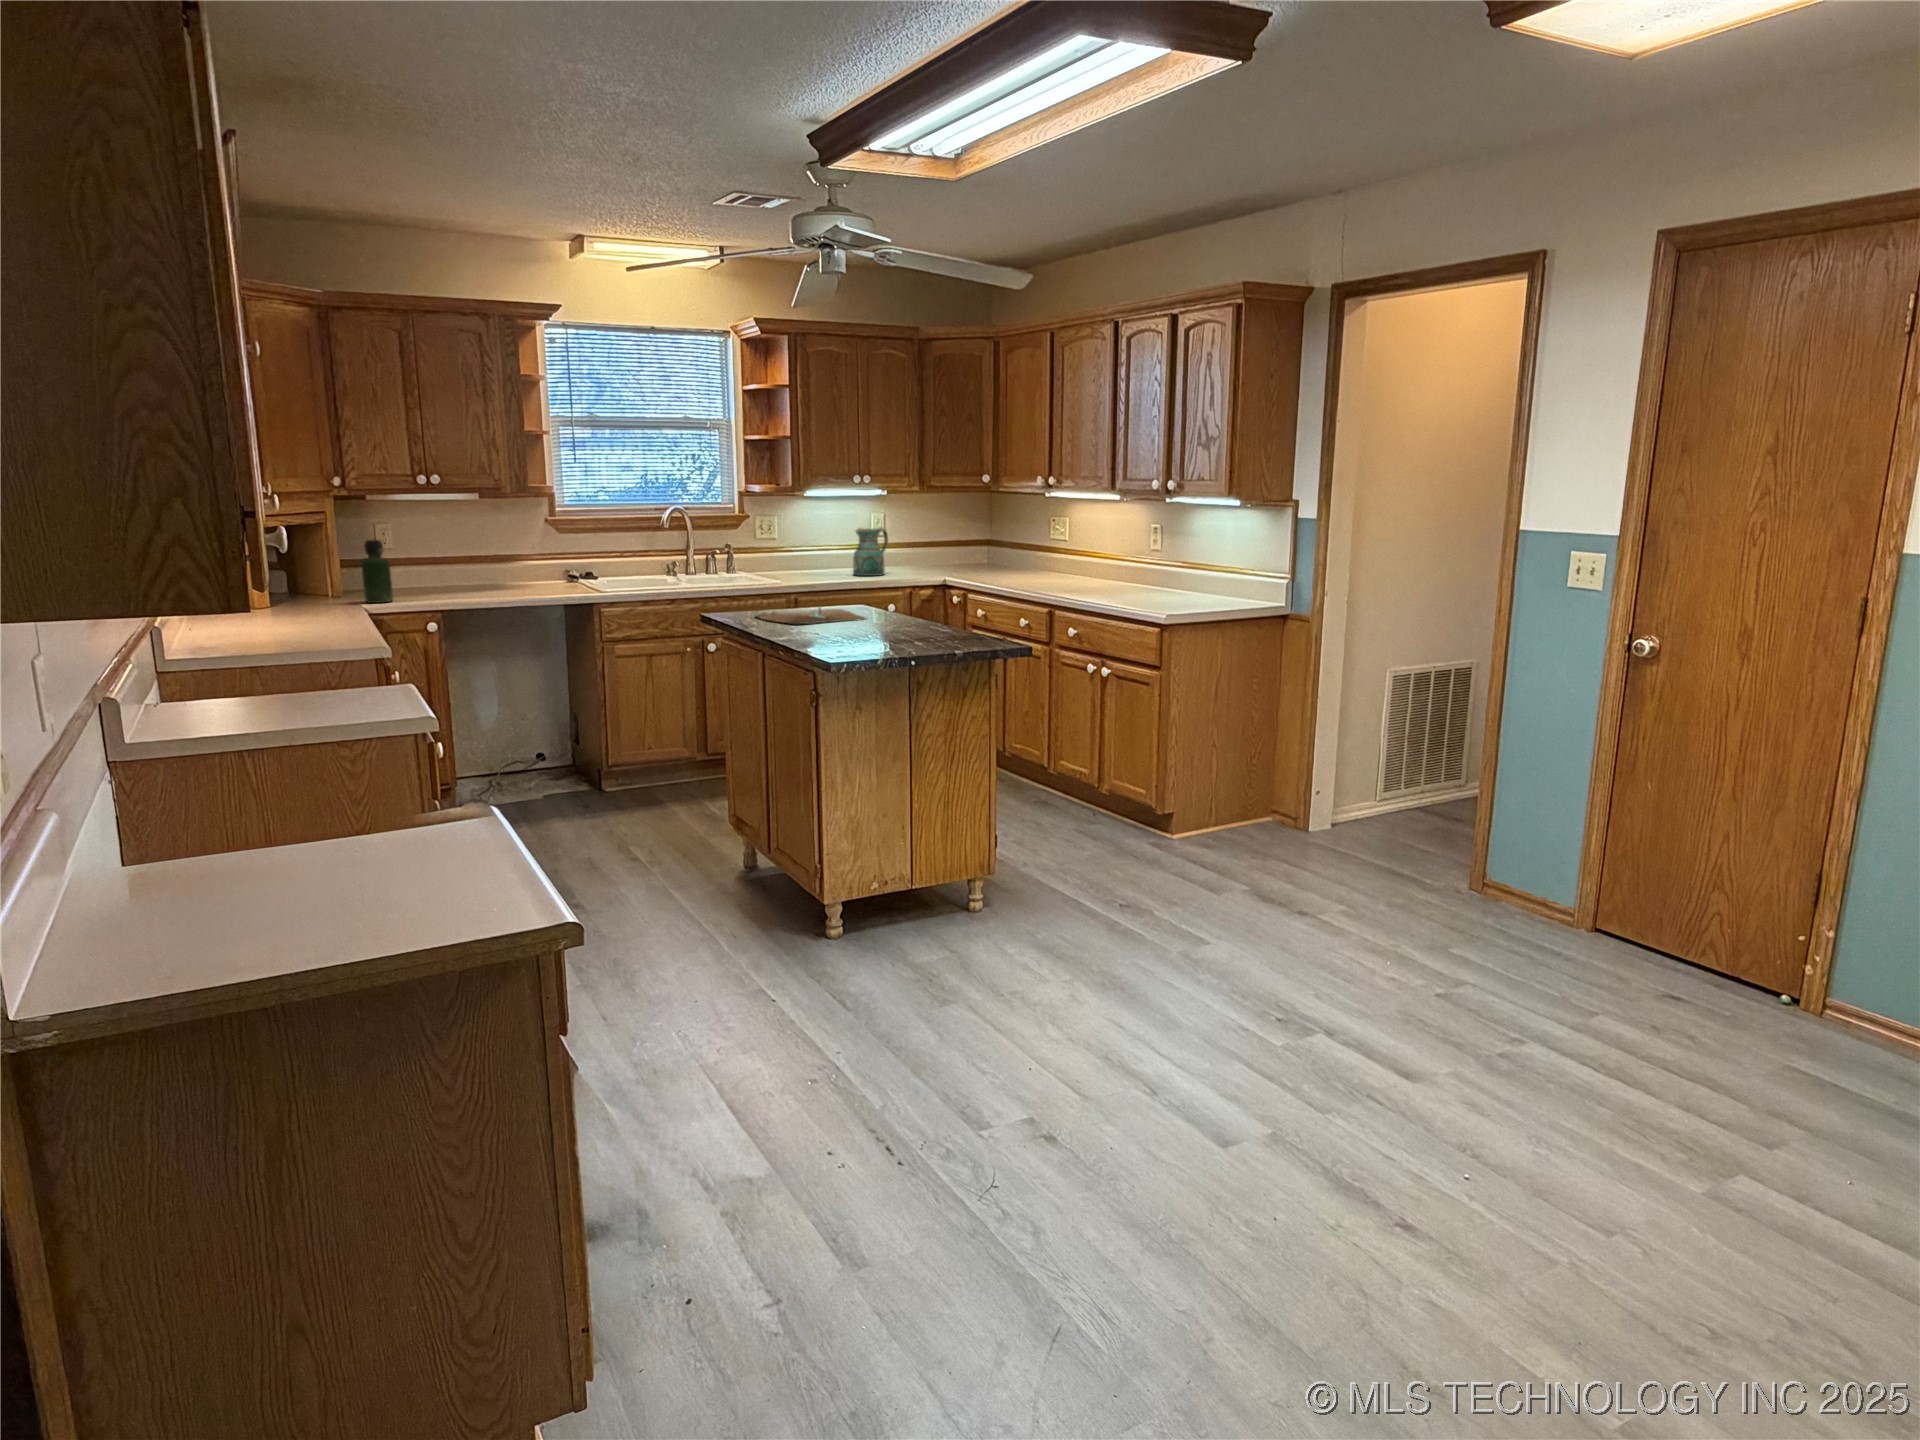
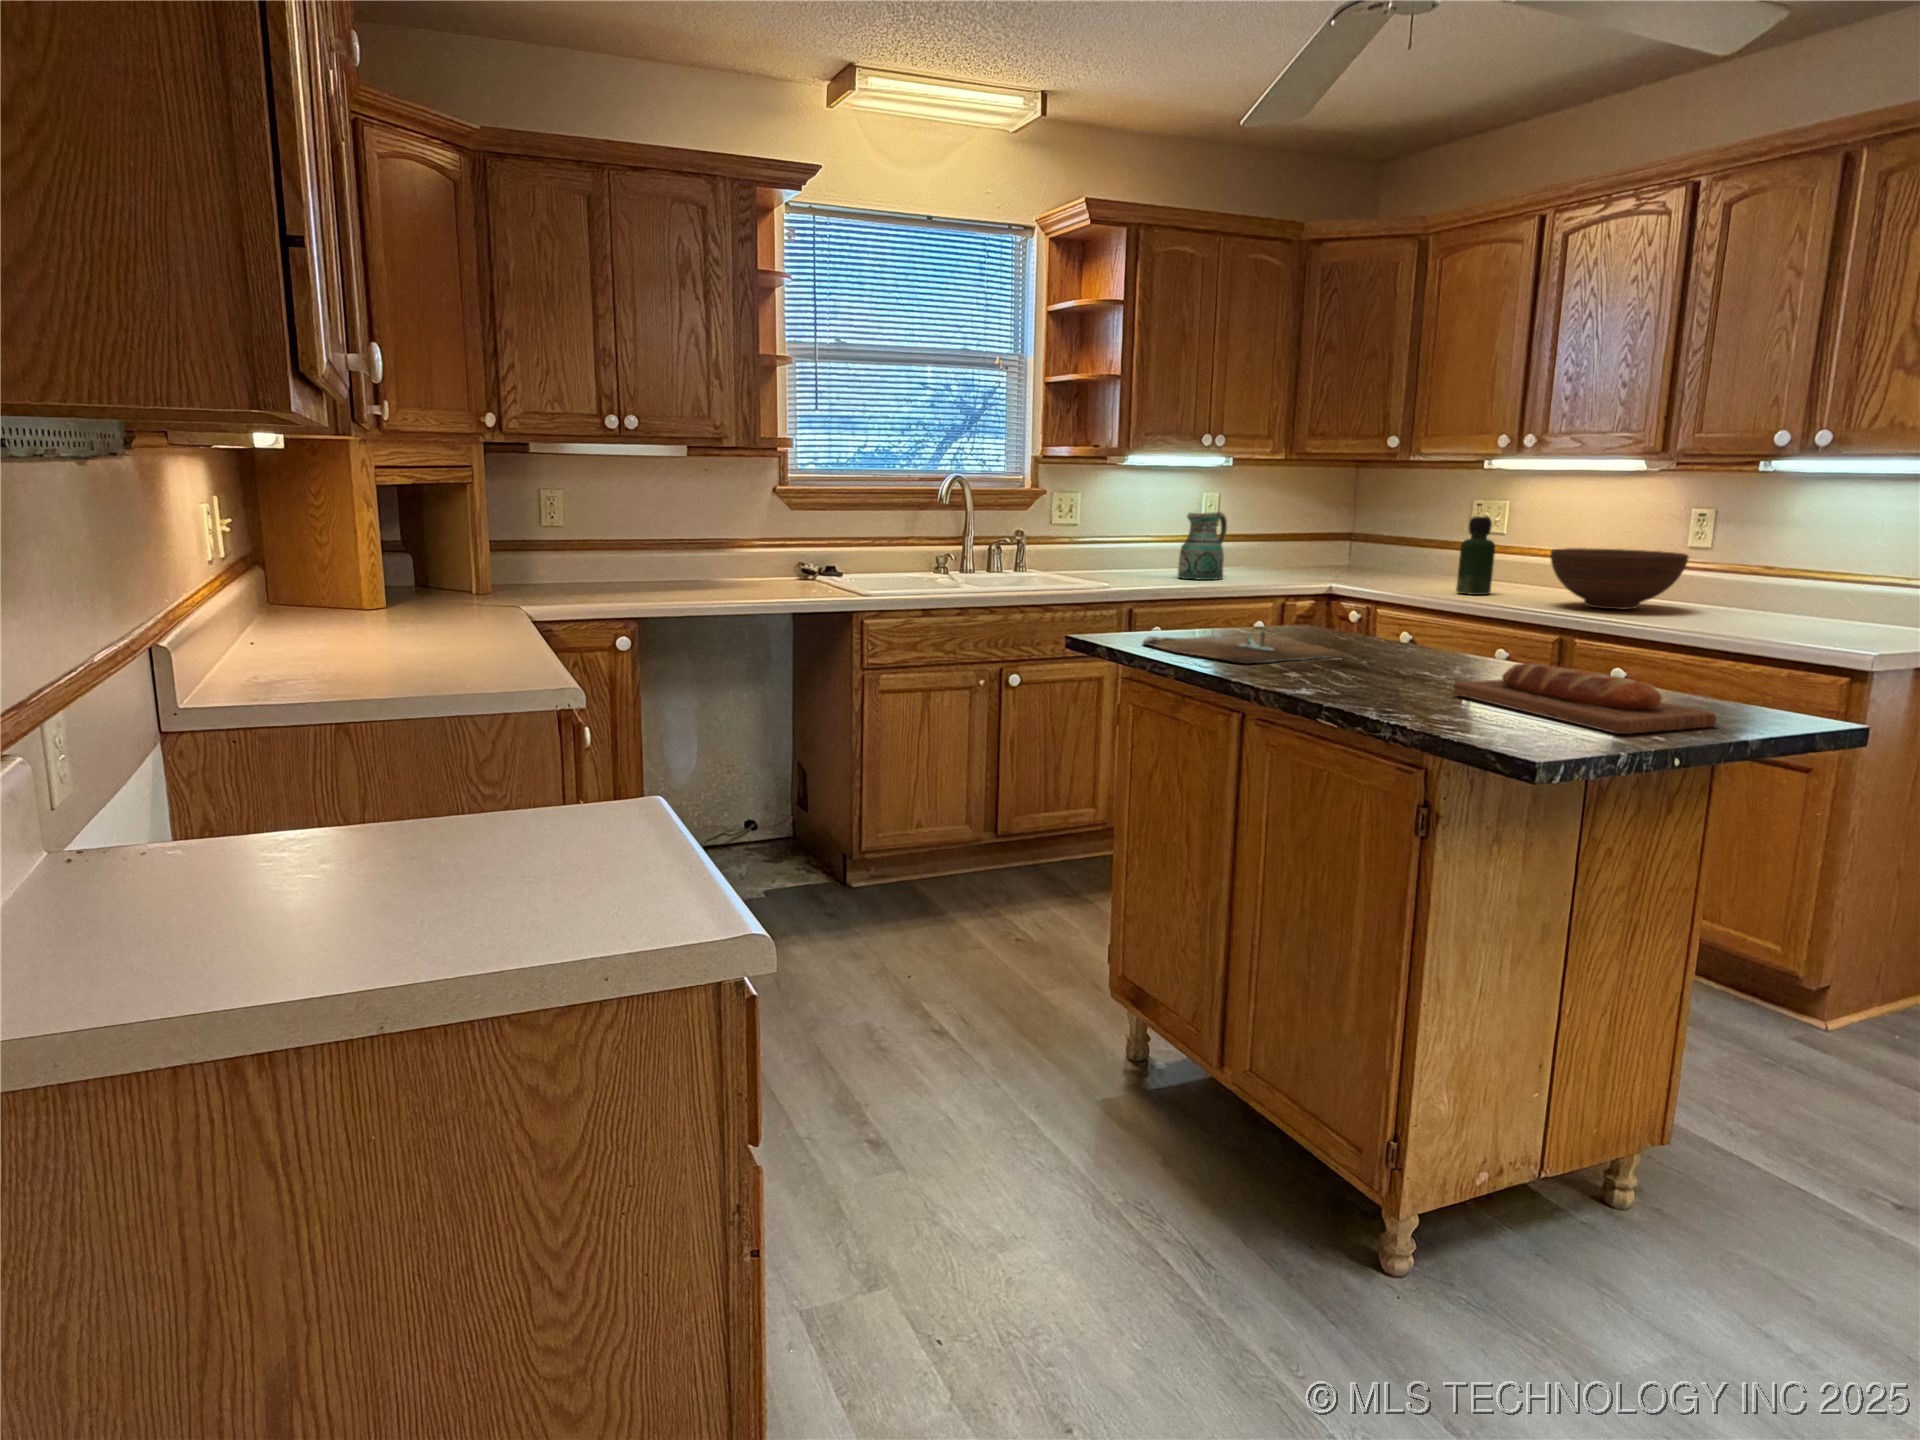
bottle: present [361,540,393,603] -> present [1456,517,1495,595]
fruit bowl: none [1055,551,1132,590] -> present [1550,548,1689,610]
bread loaf: none [878,617,976,648] -> present [1454,663,1717,734]

